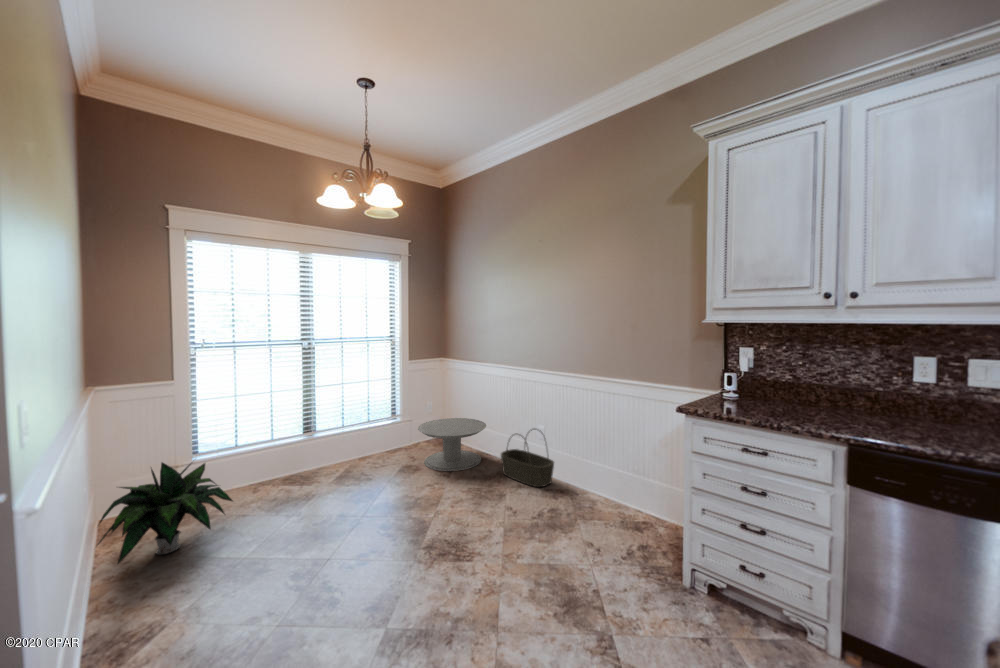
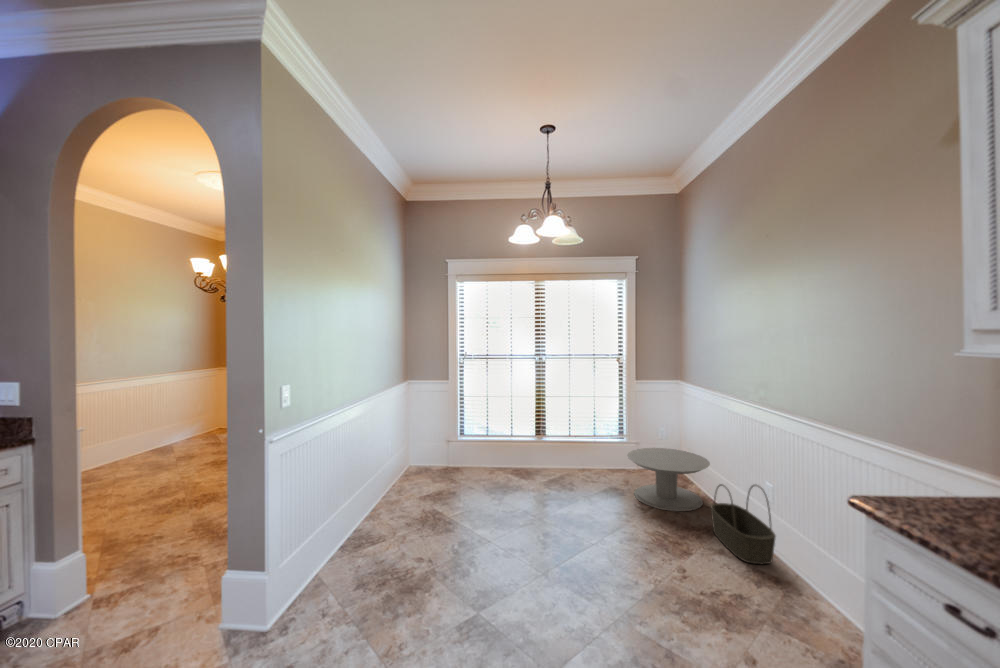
potted plant: present [98,462,233,564] -> none [388,436,459,499]

